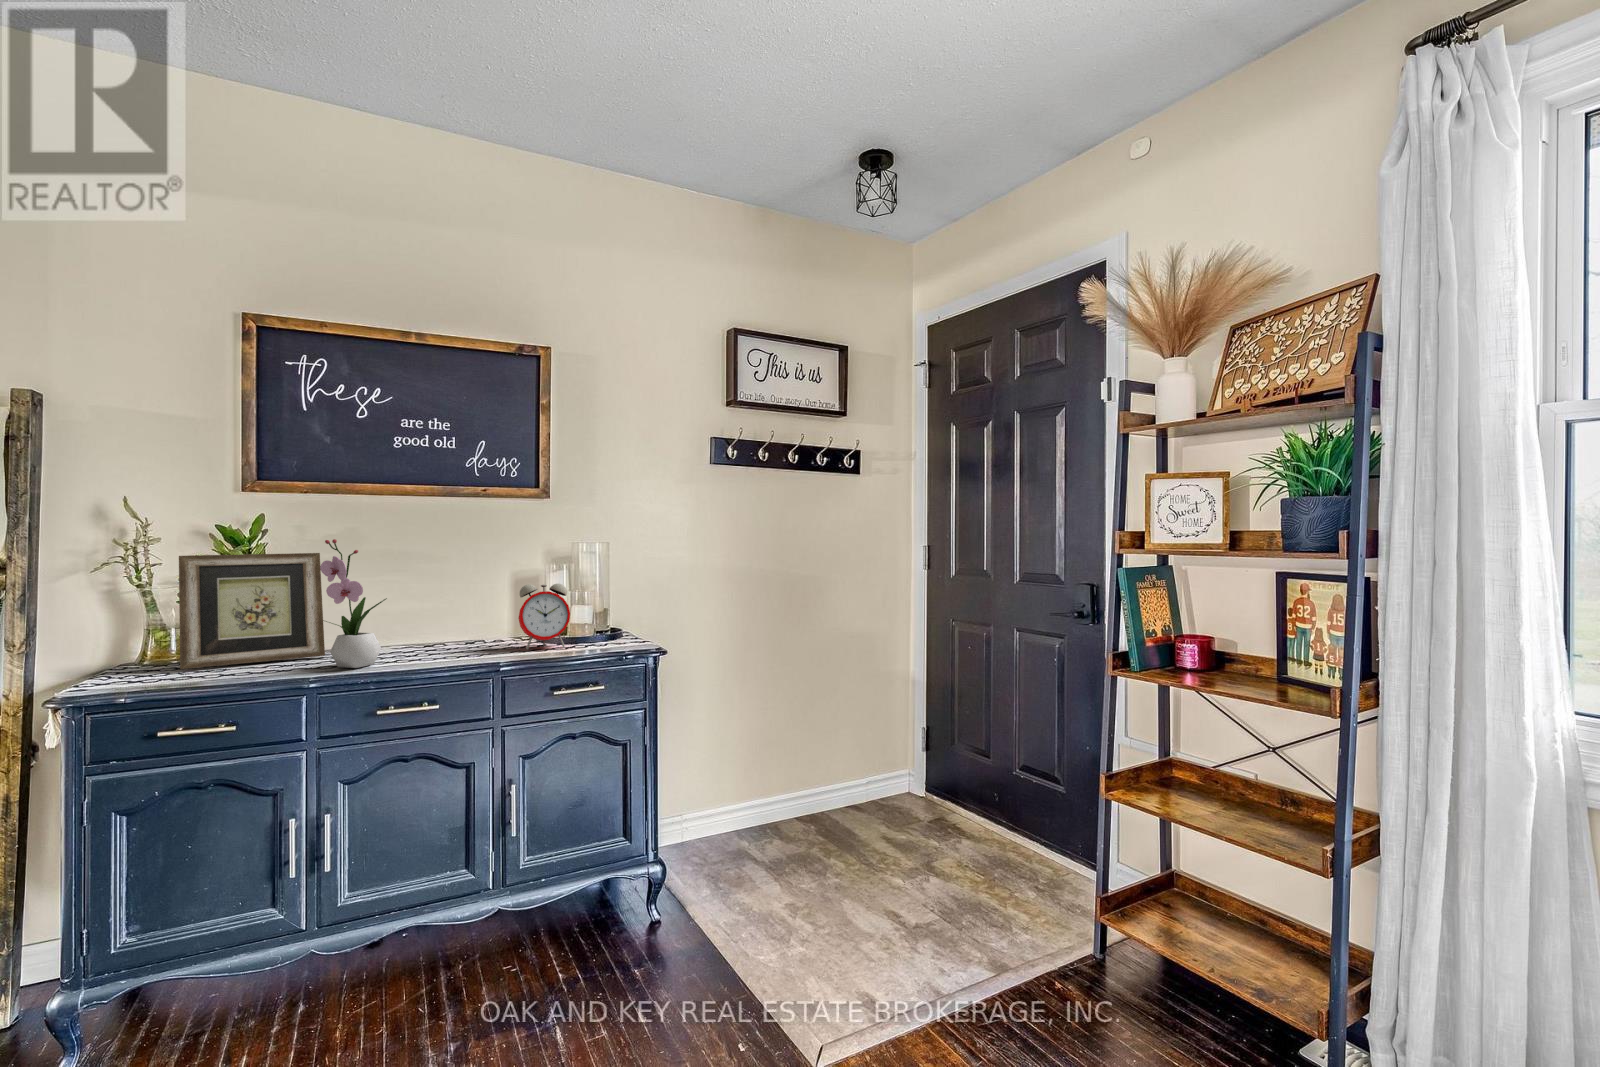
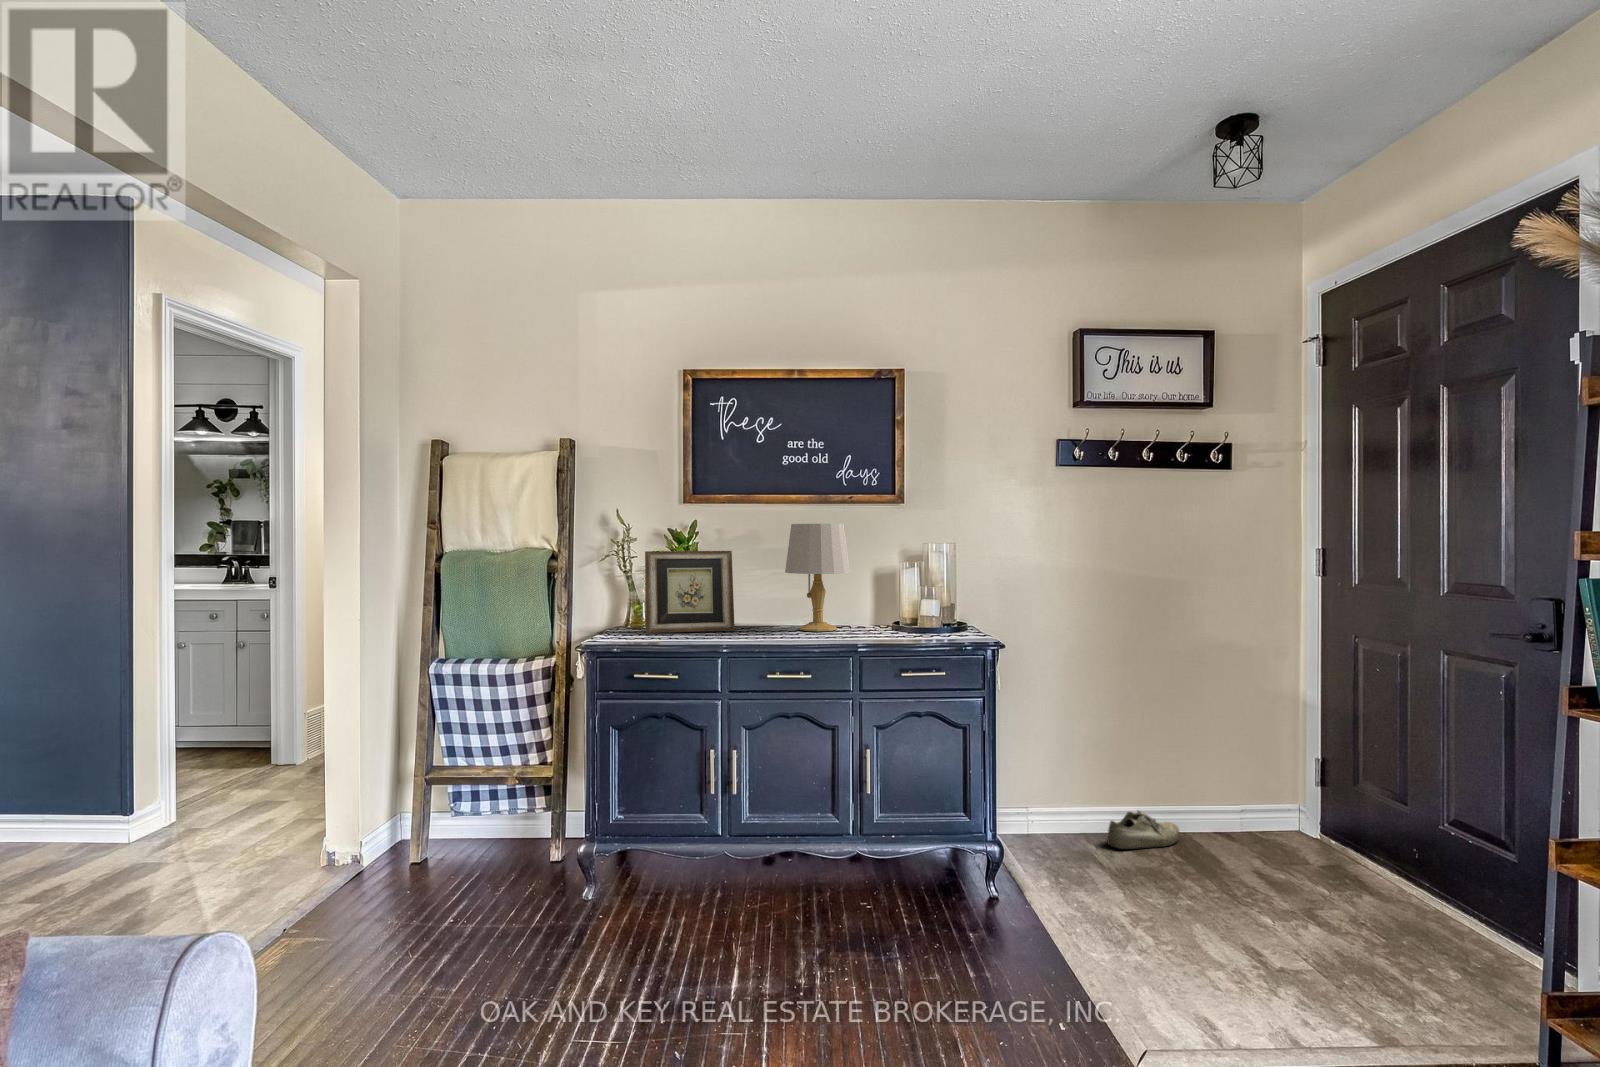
table lamp: none [397,519,484,649] -> present [785,524,850,631]
flower arrangement: present [320,539,387,668] -> none [731,539,776,640]
alarm clock: present [518,584,570,649] -> none [877,580,919,636]
shoe: none [754,796,814,838] -> present [1107,811,1180,849]

